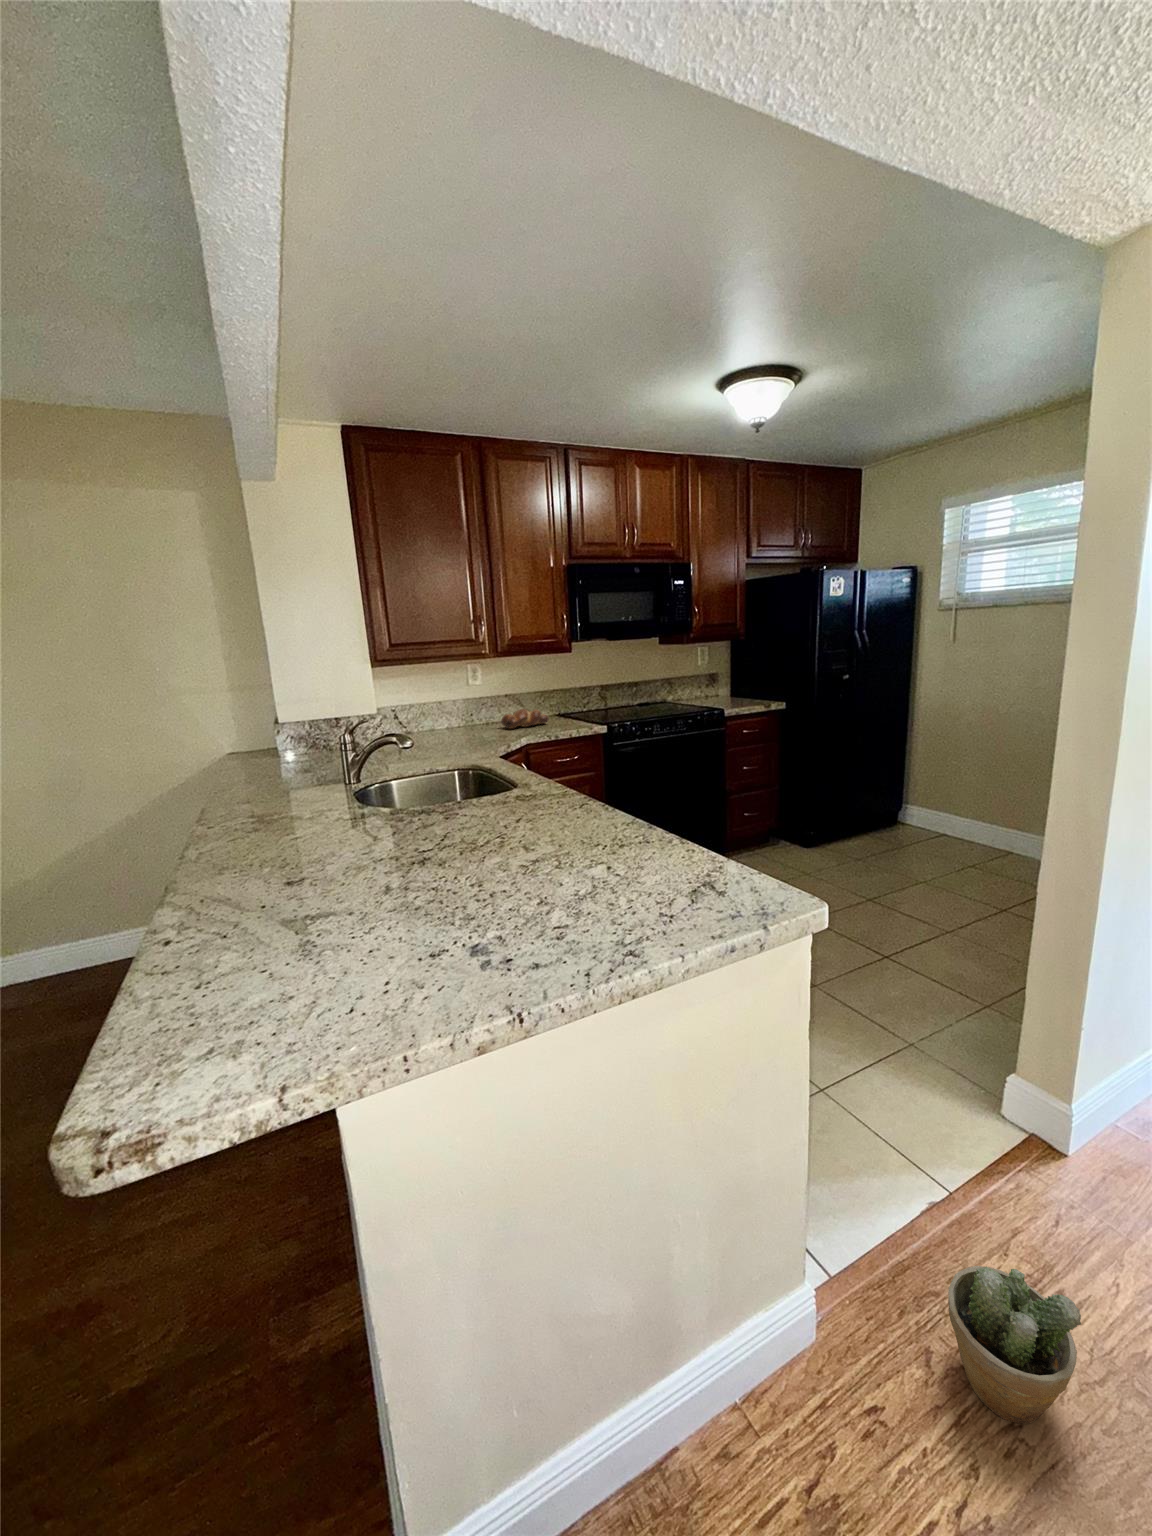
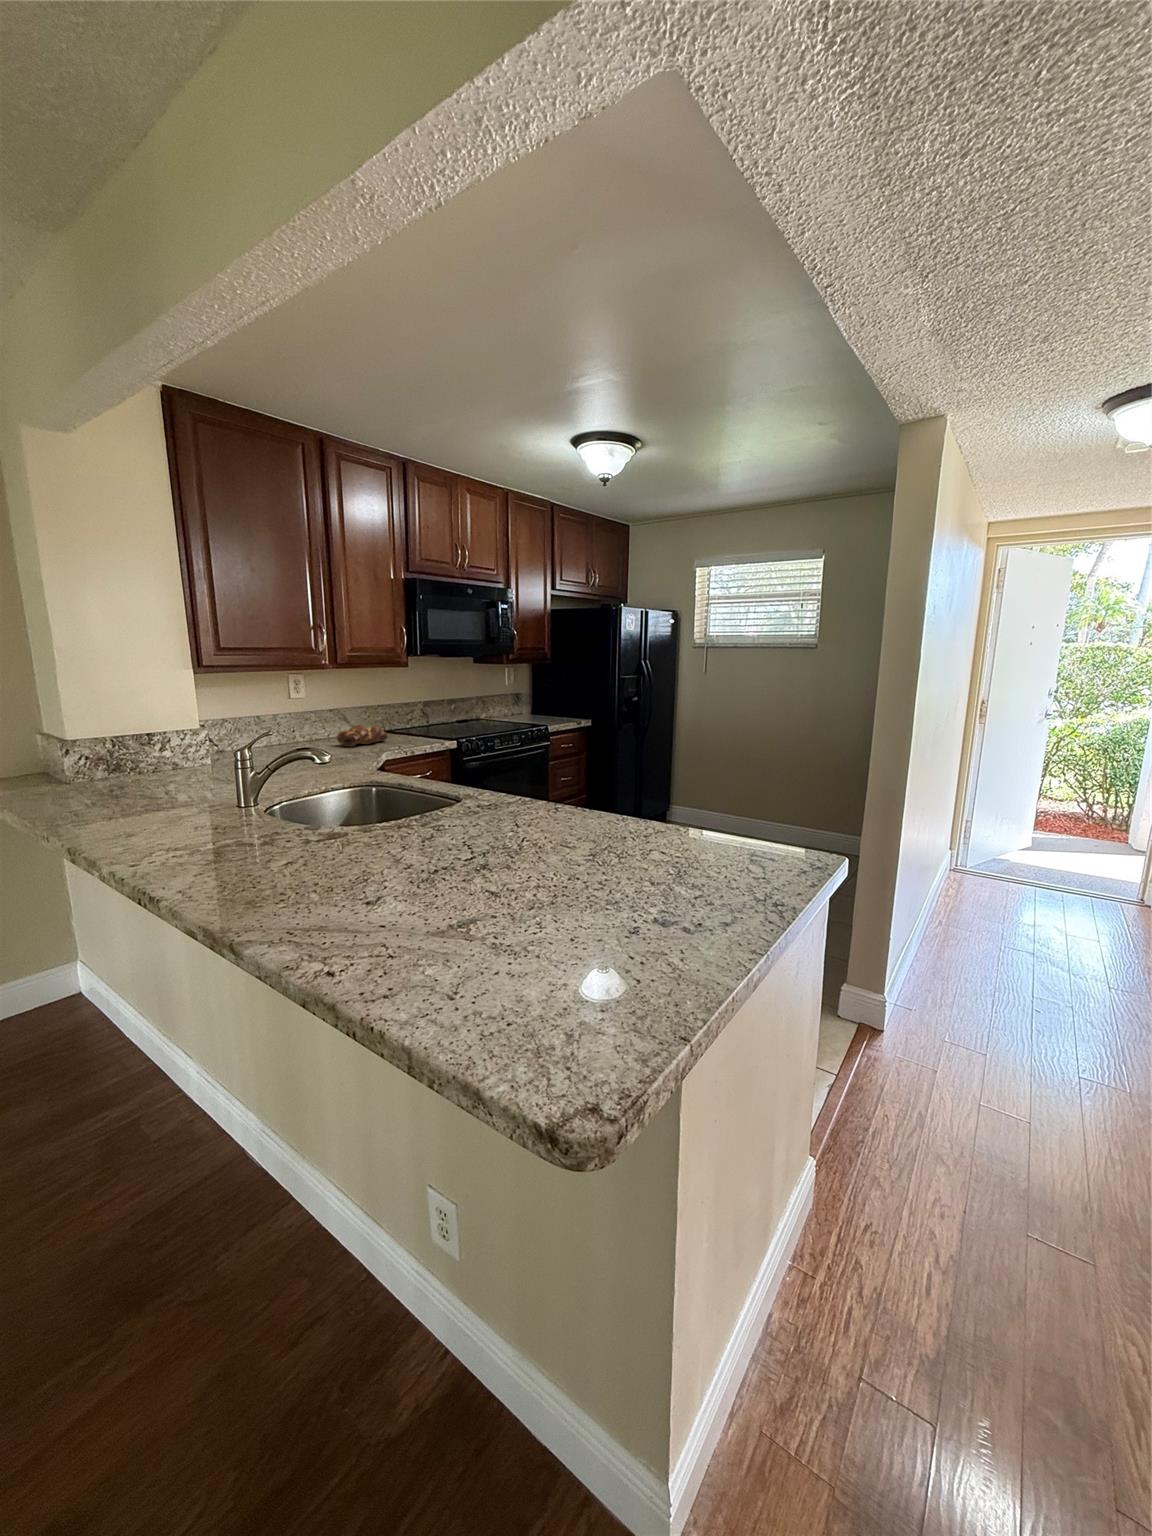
potted plant: present [948,1266,1081,1423] -> none [888,1096,970,1199]

